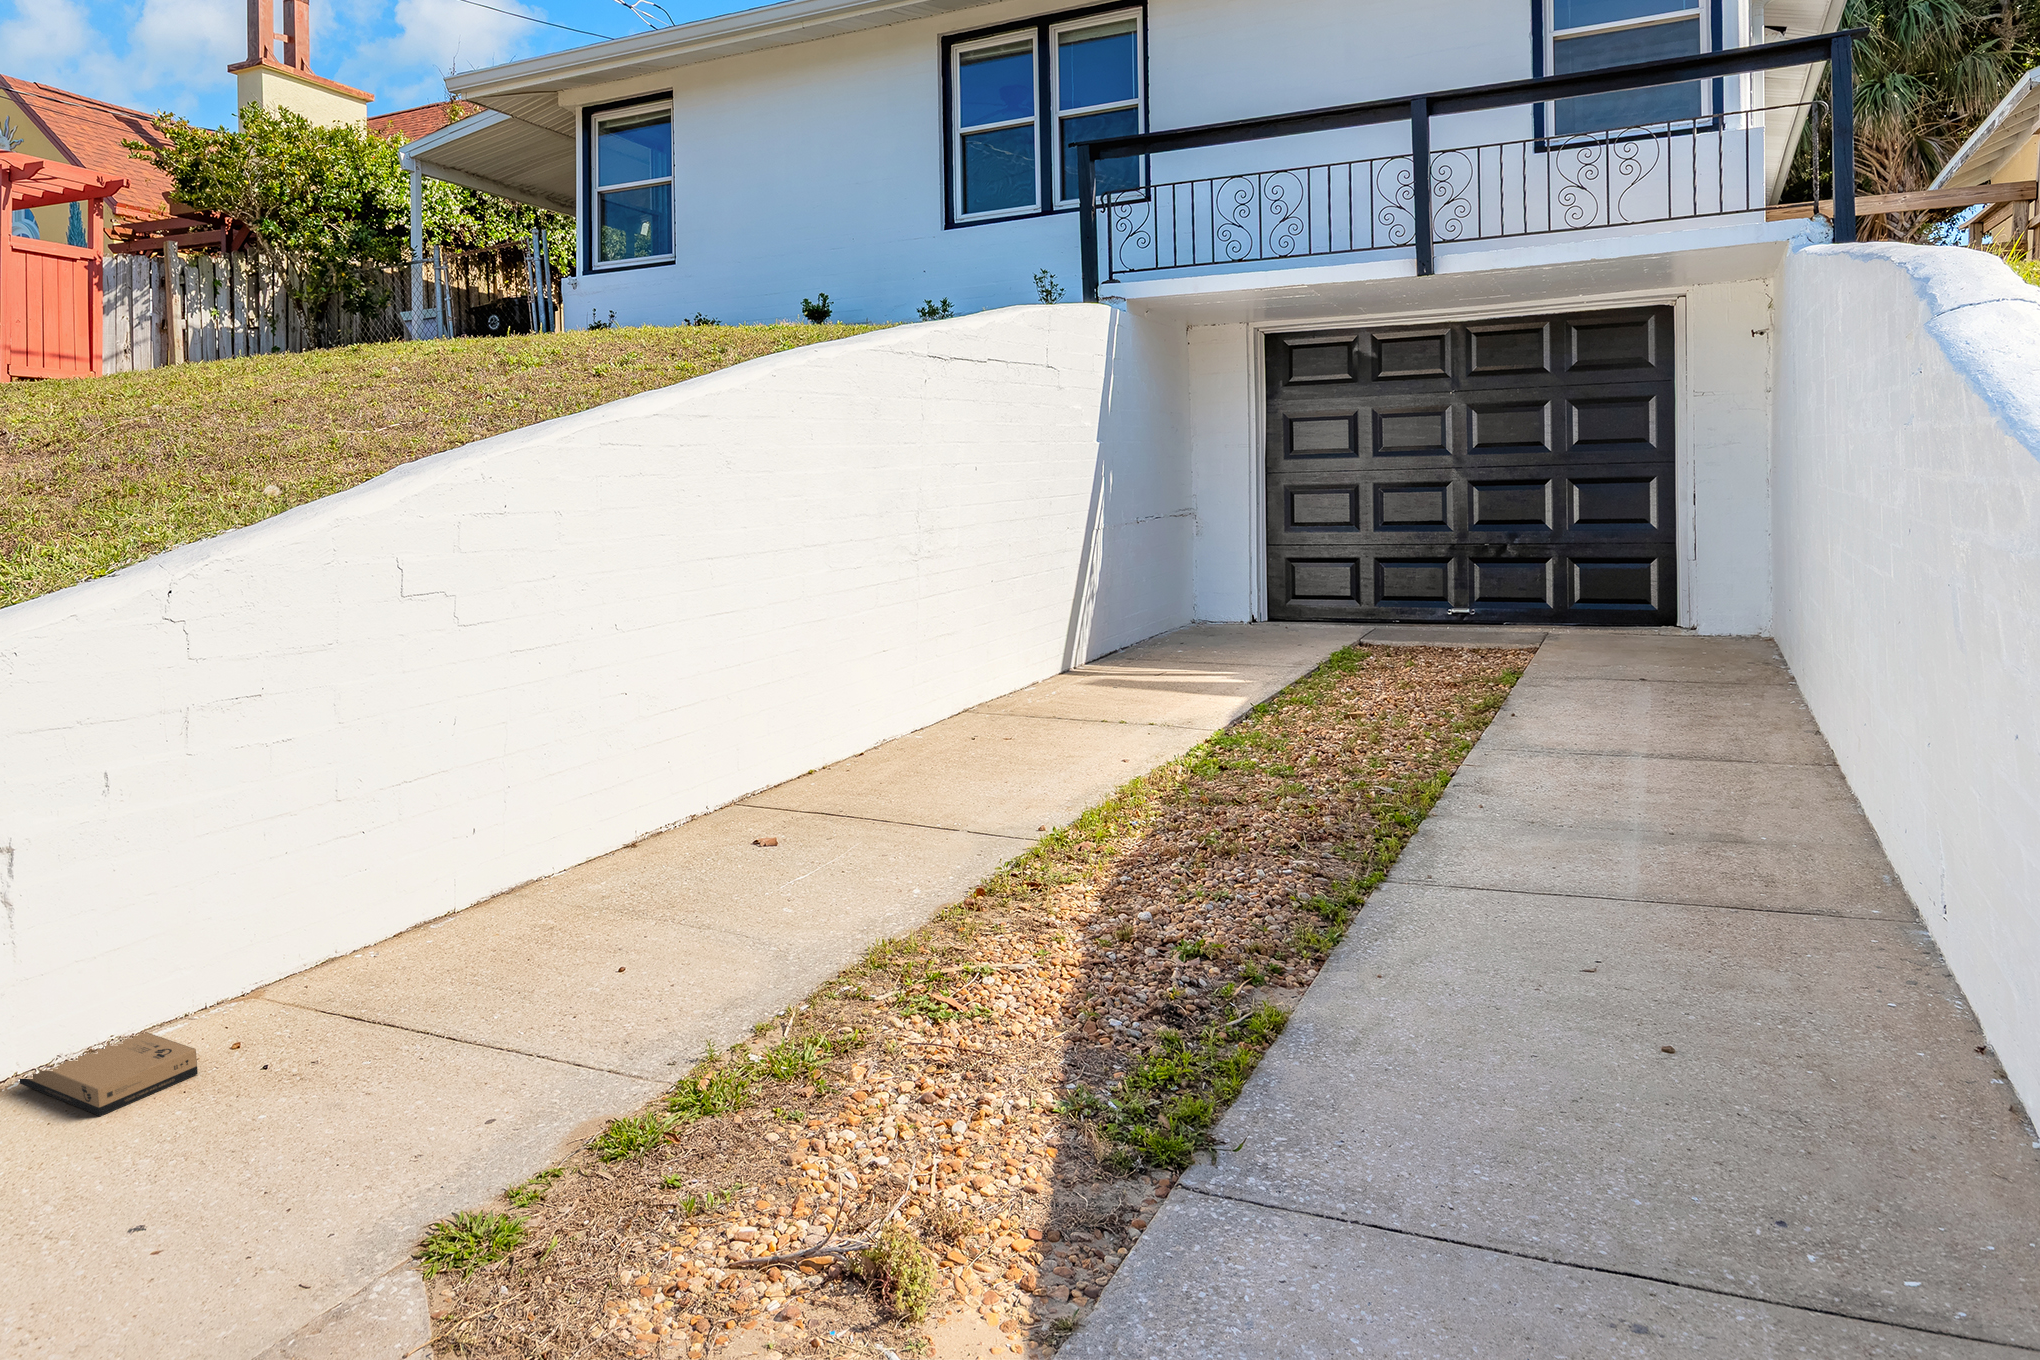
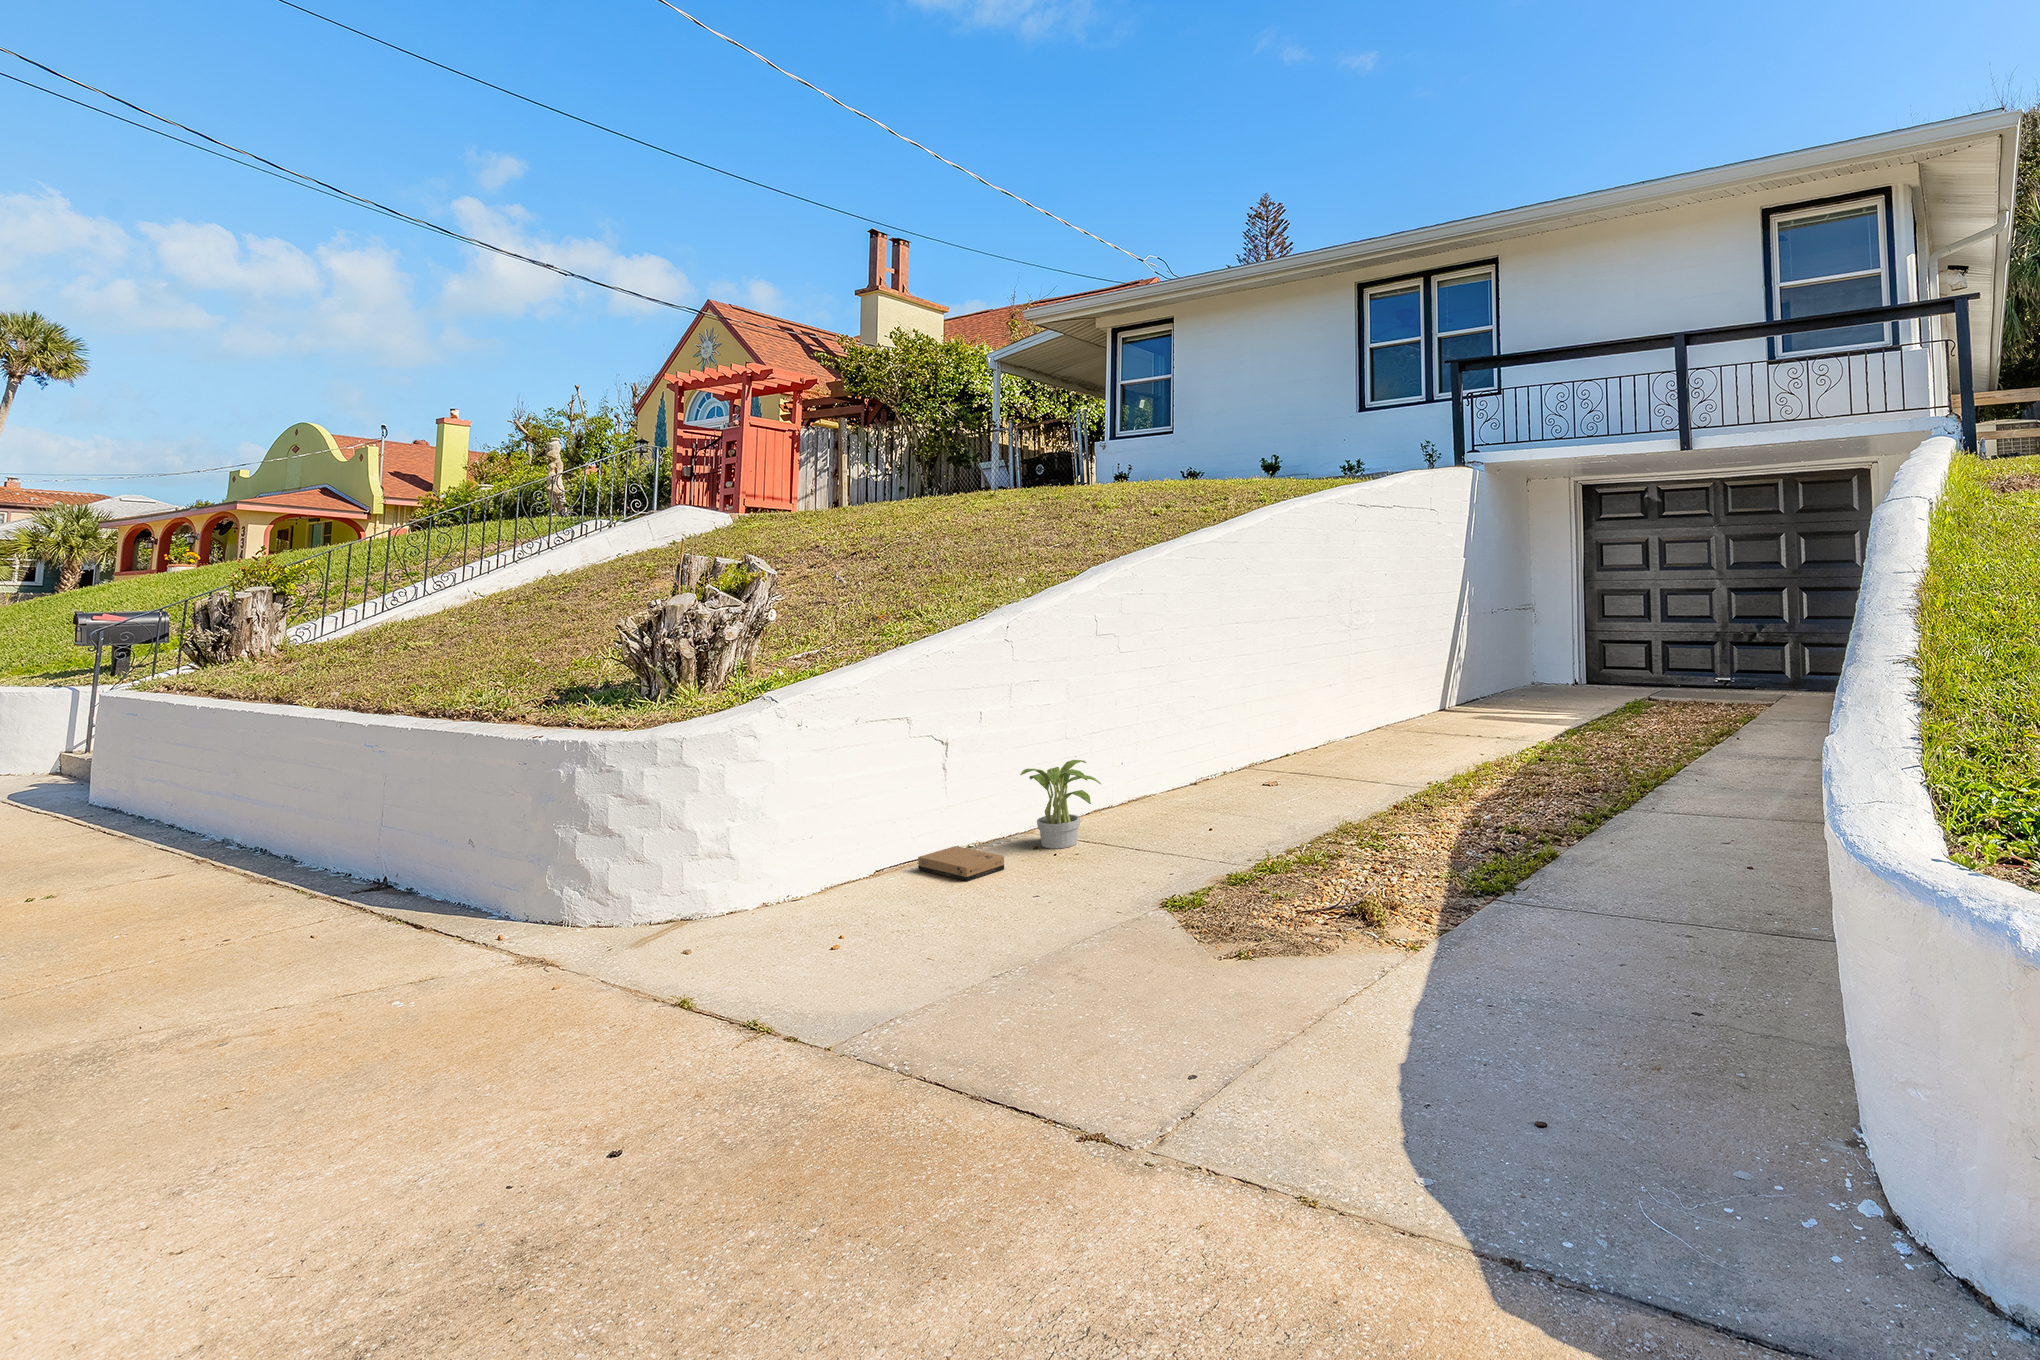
potted plant: none [247,832,422,1009] -> present [1020,760,1101,849]

